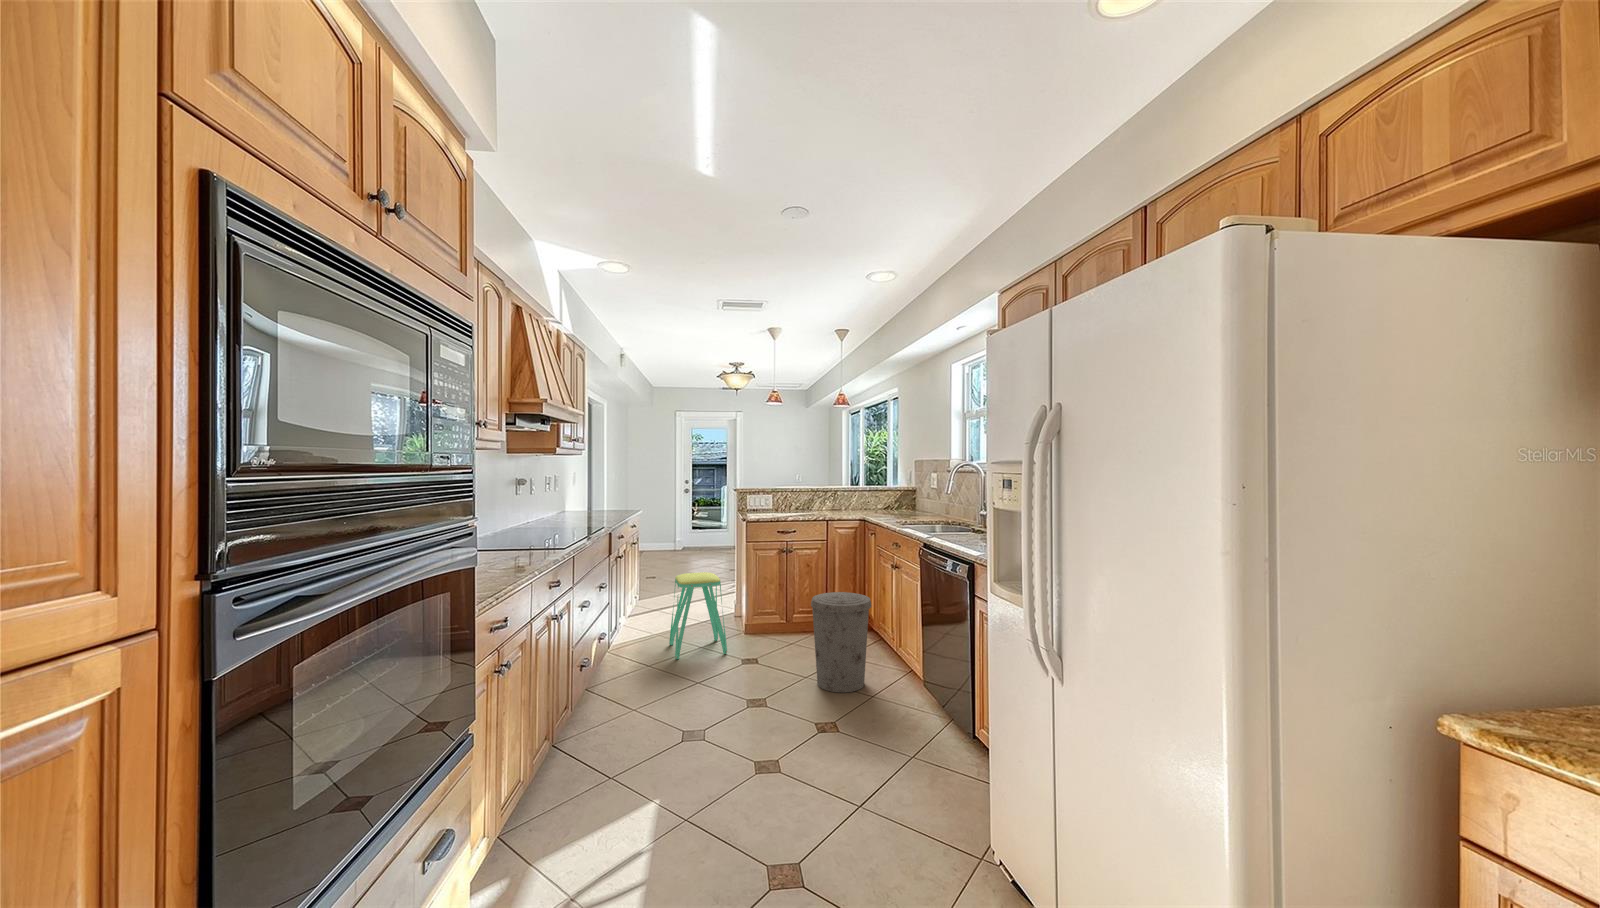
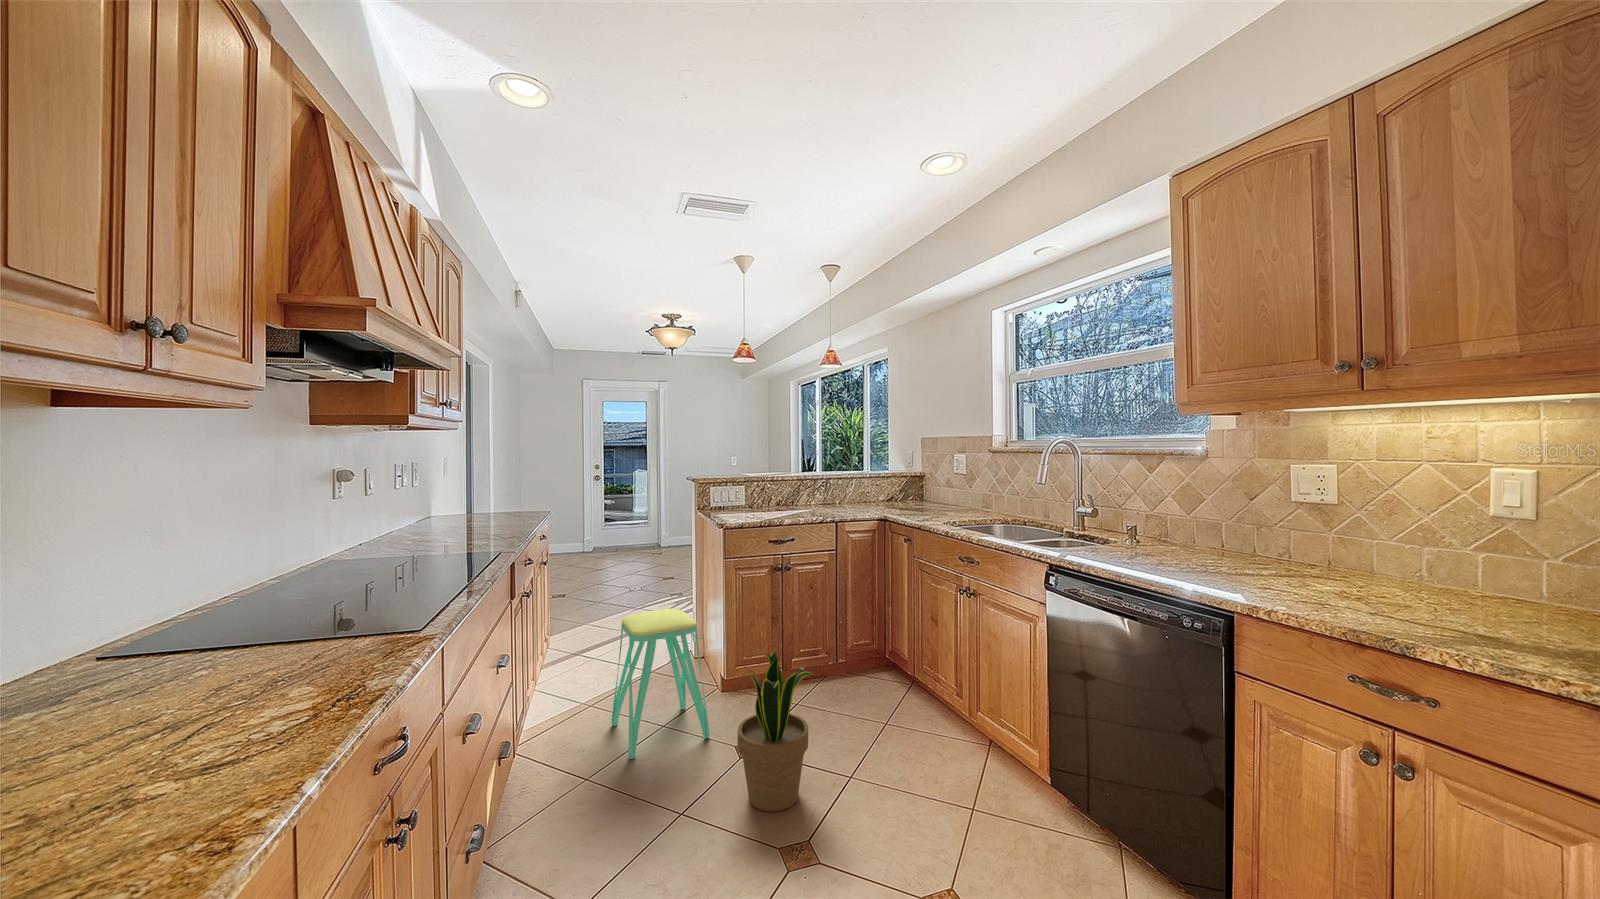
trash can: present [811,592,871,693] -> none [868,641,966,815]
potted plant: none [732,593,781,685] -> present [738,651,815,812]

